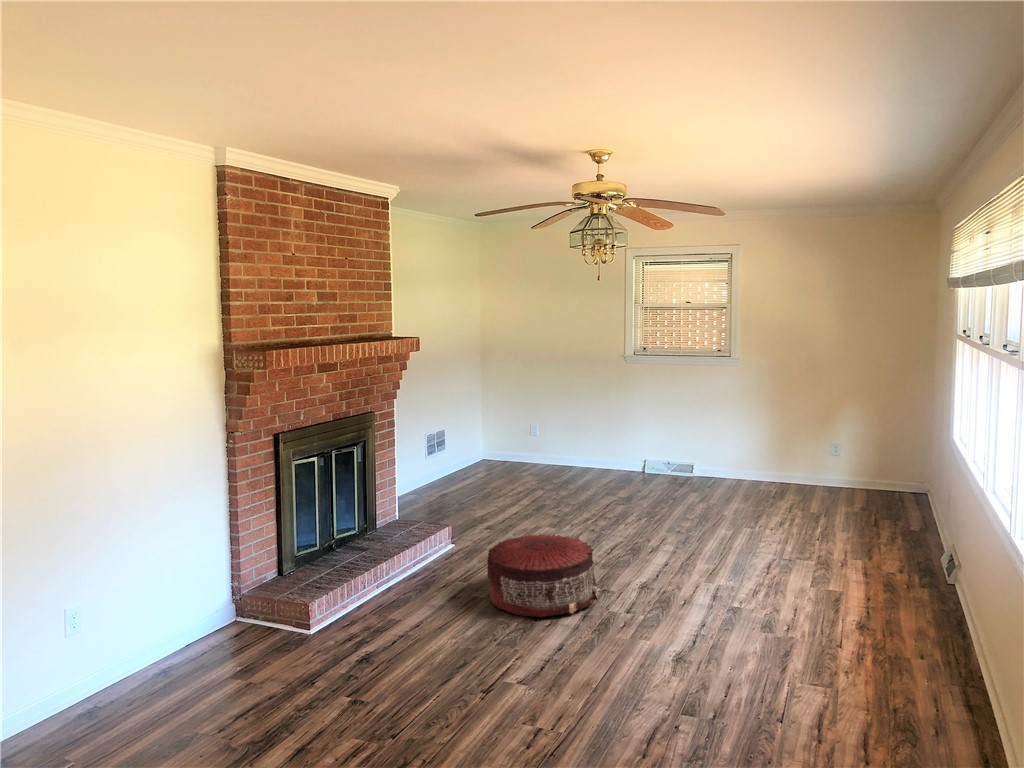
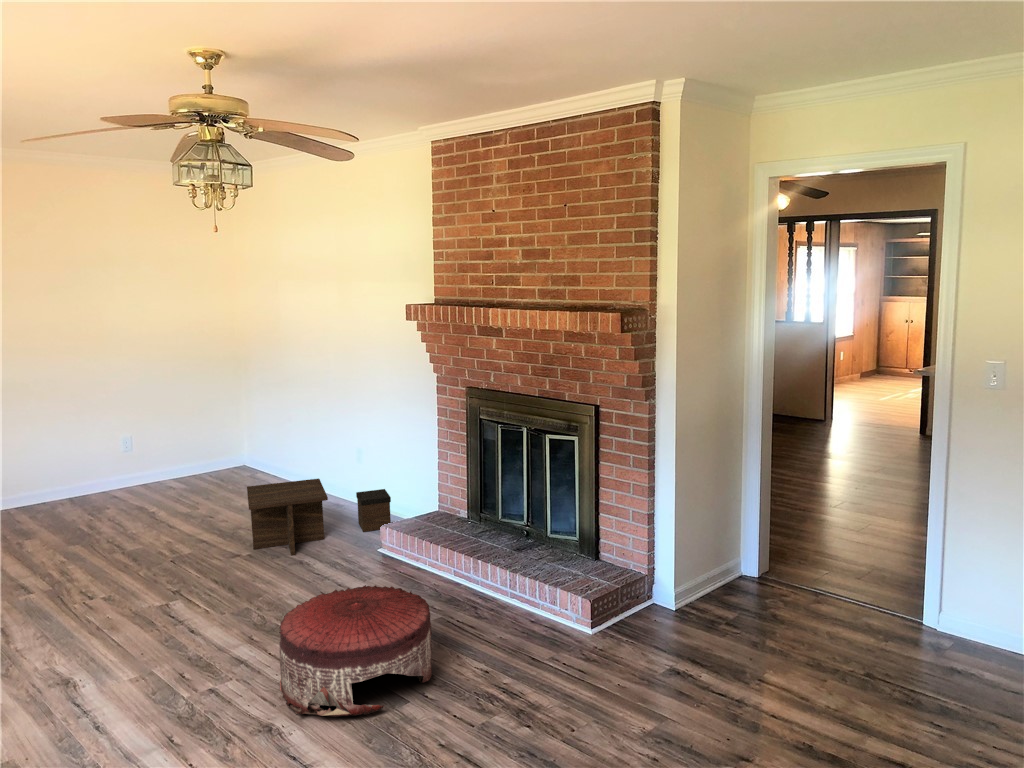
coffee table: none [166,597,312,720] -> present [247,479,391,556]

